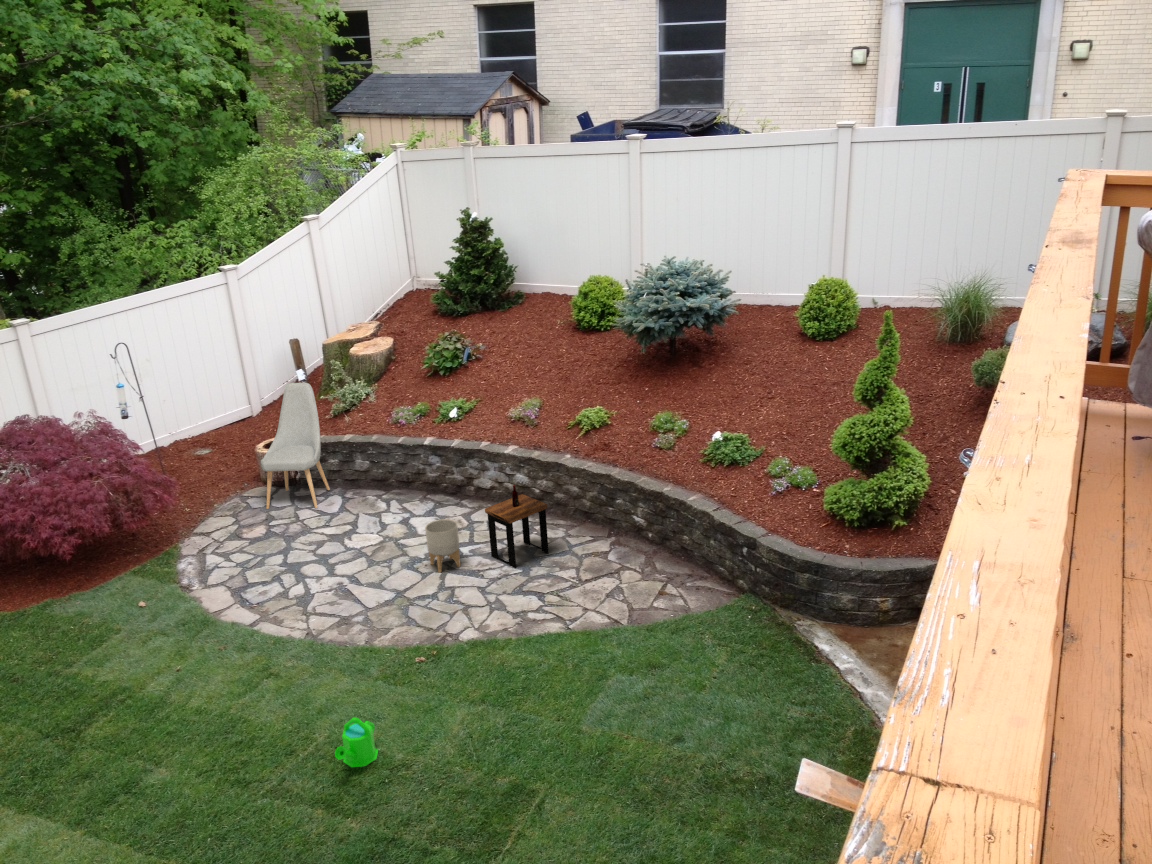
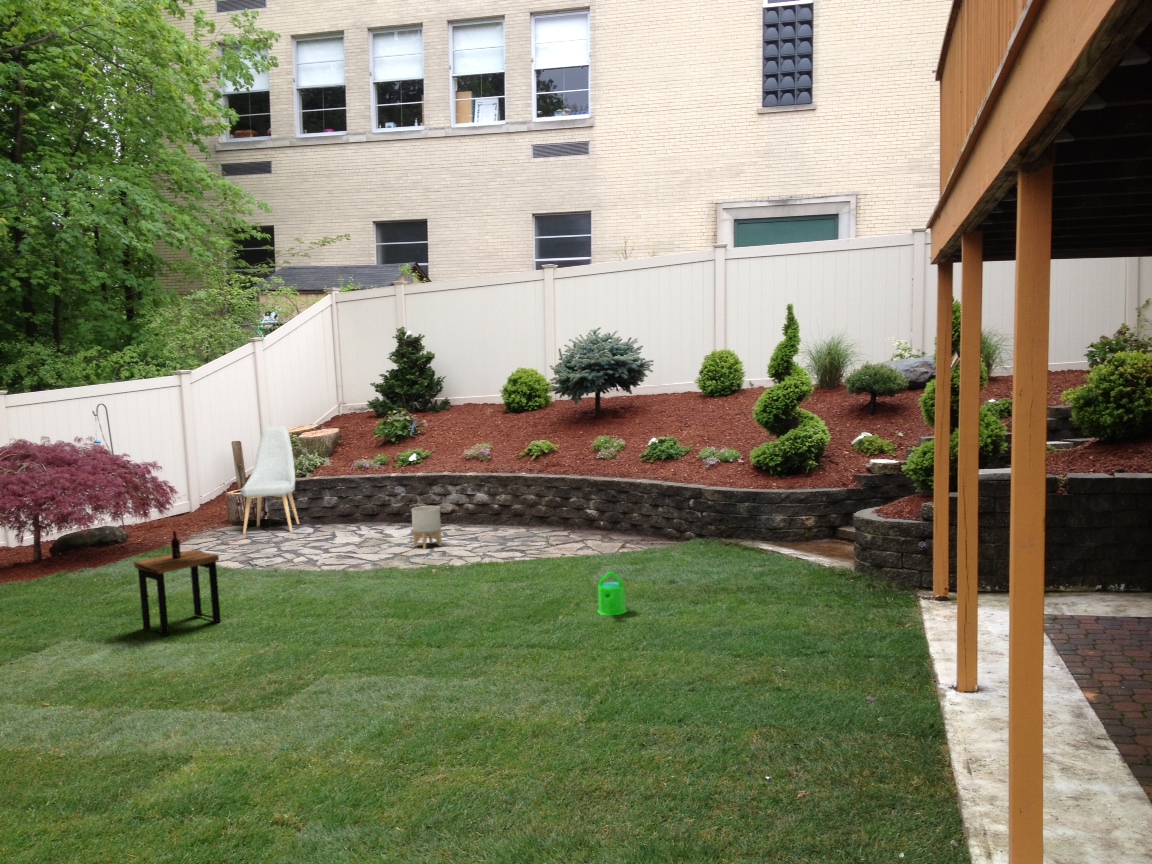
side table: present [485,485,549,568] -> present [134,531,221,636]
watering can: present [335,718,378,767] -> present [597,572,627,616]

